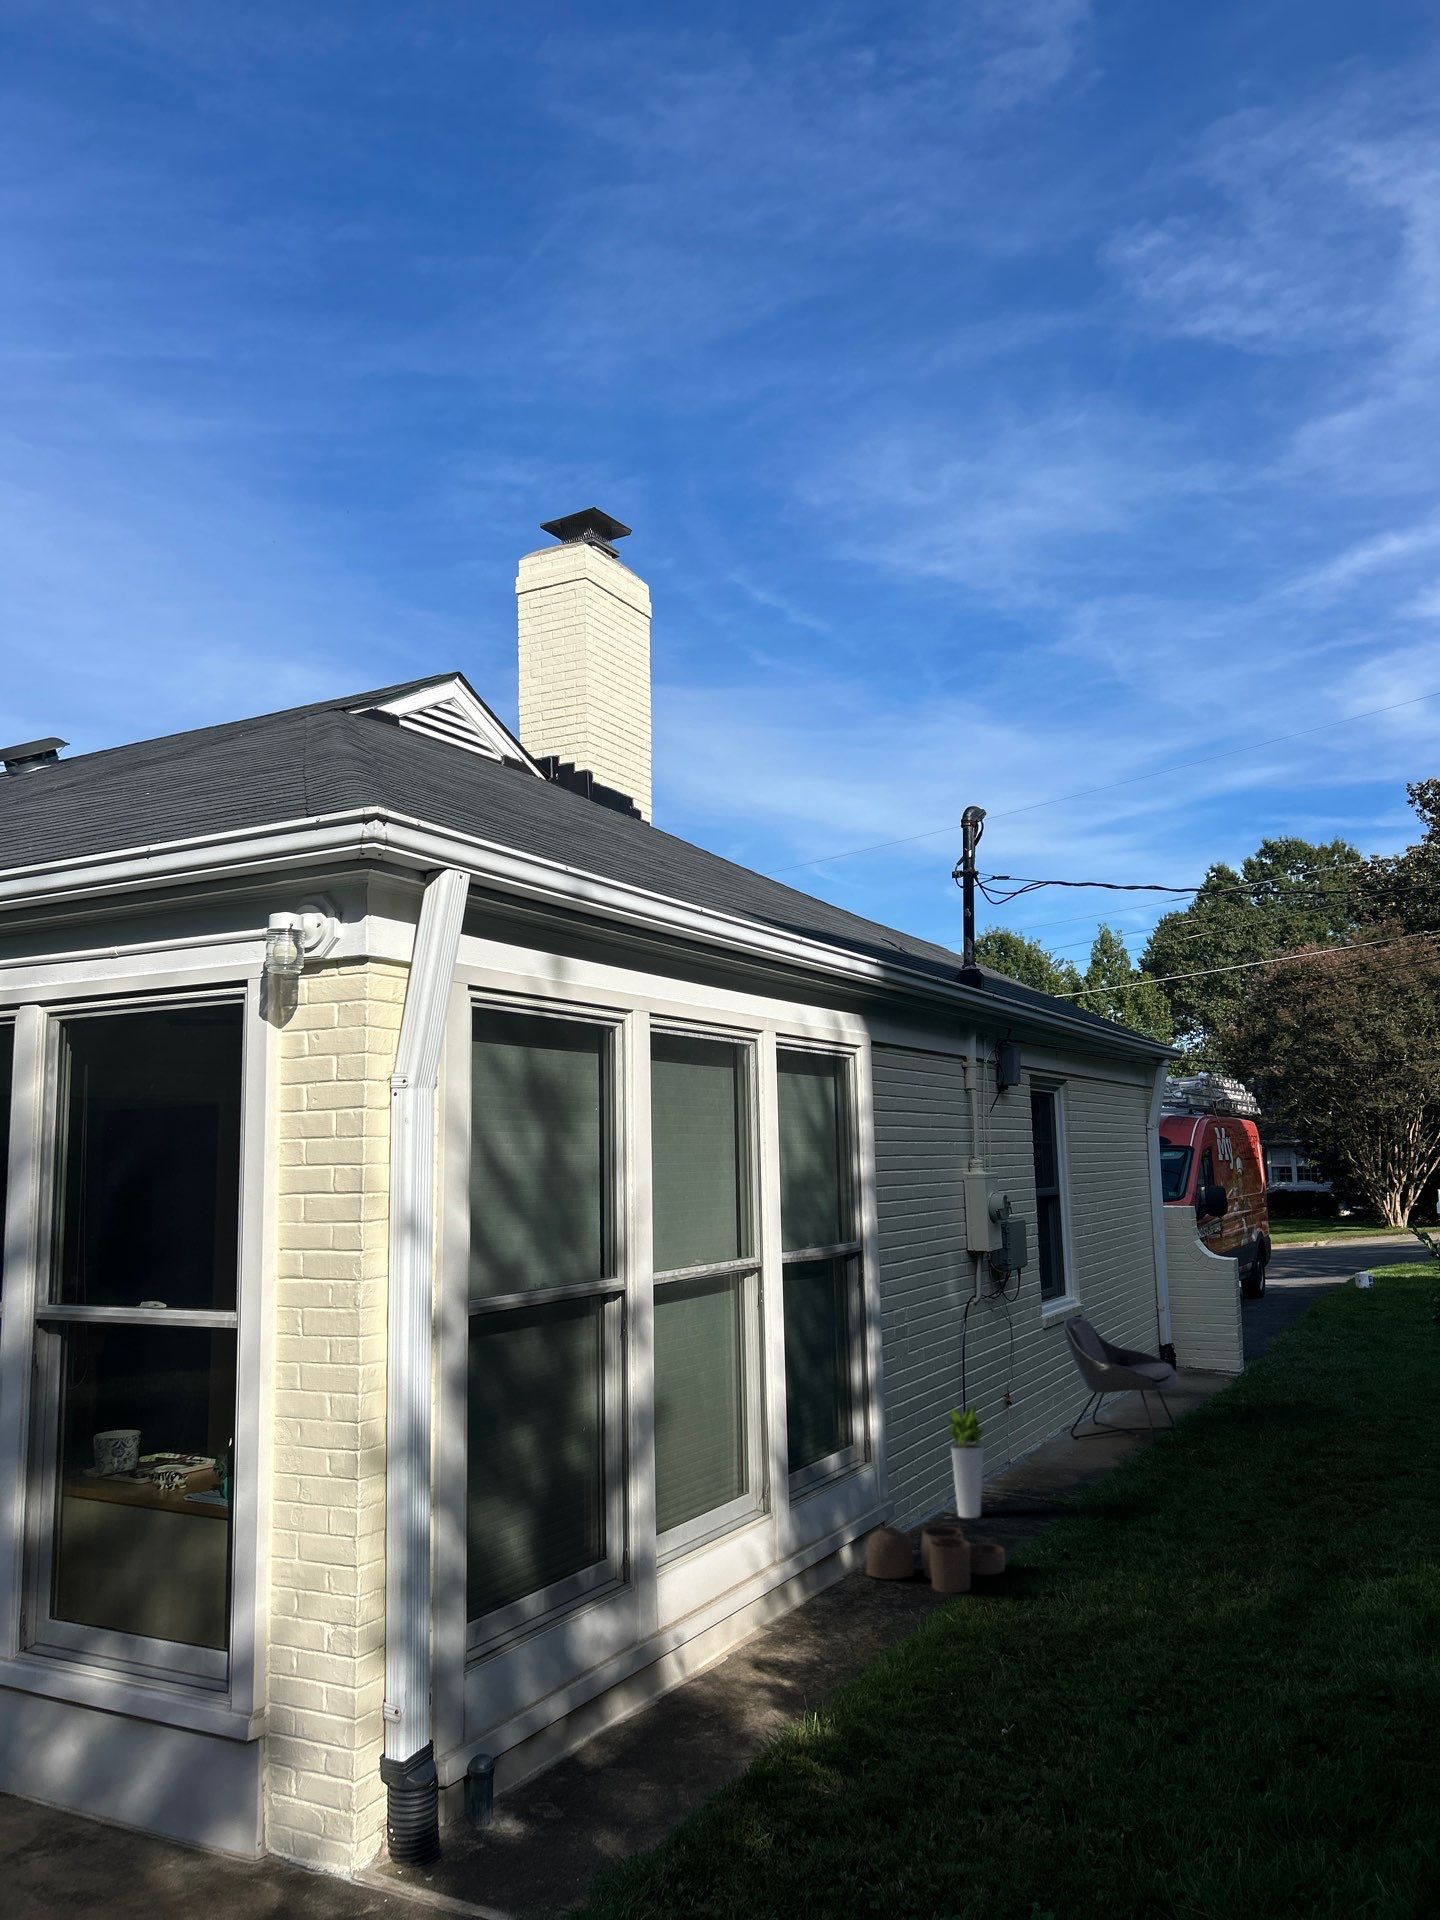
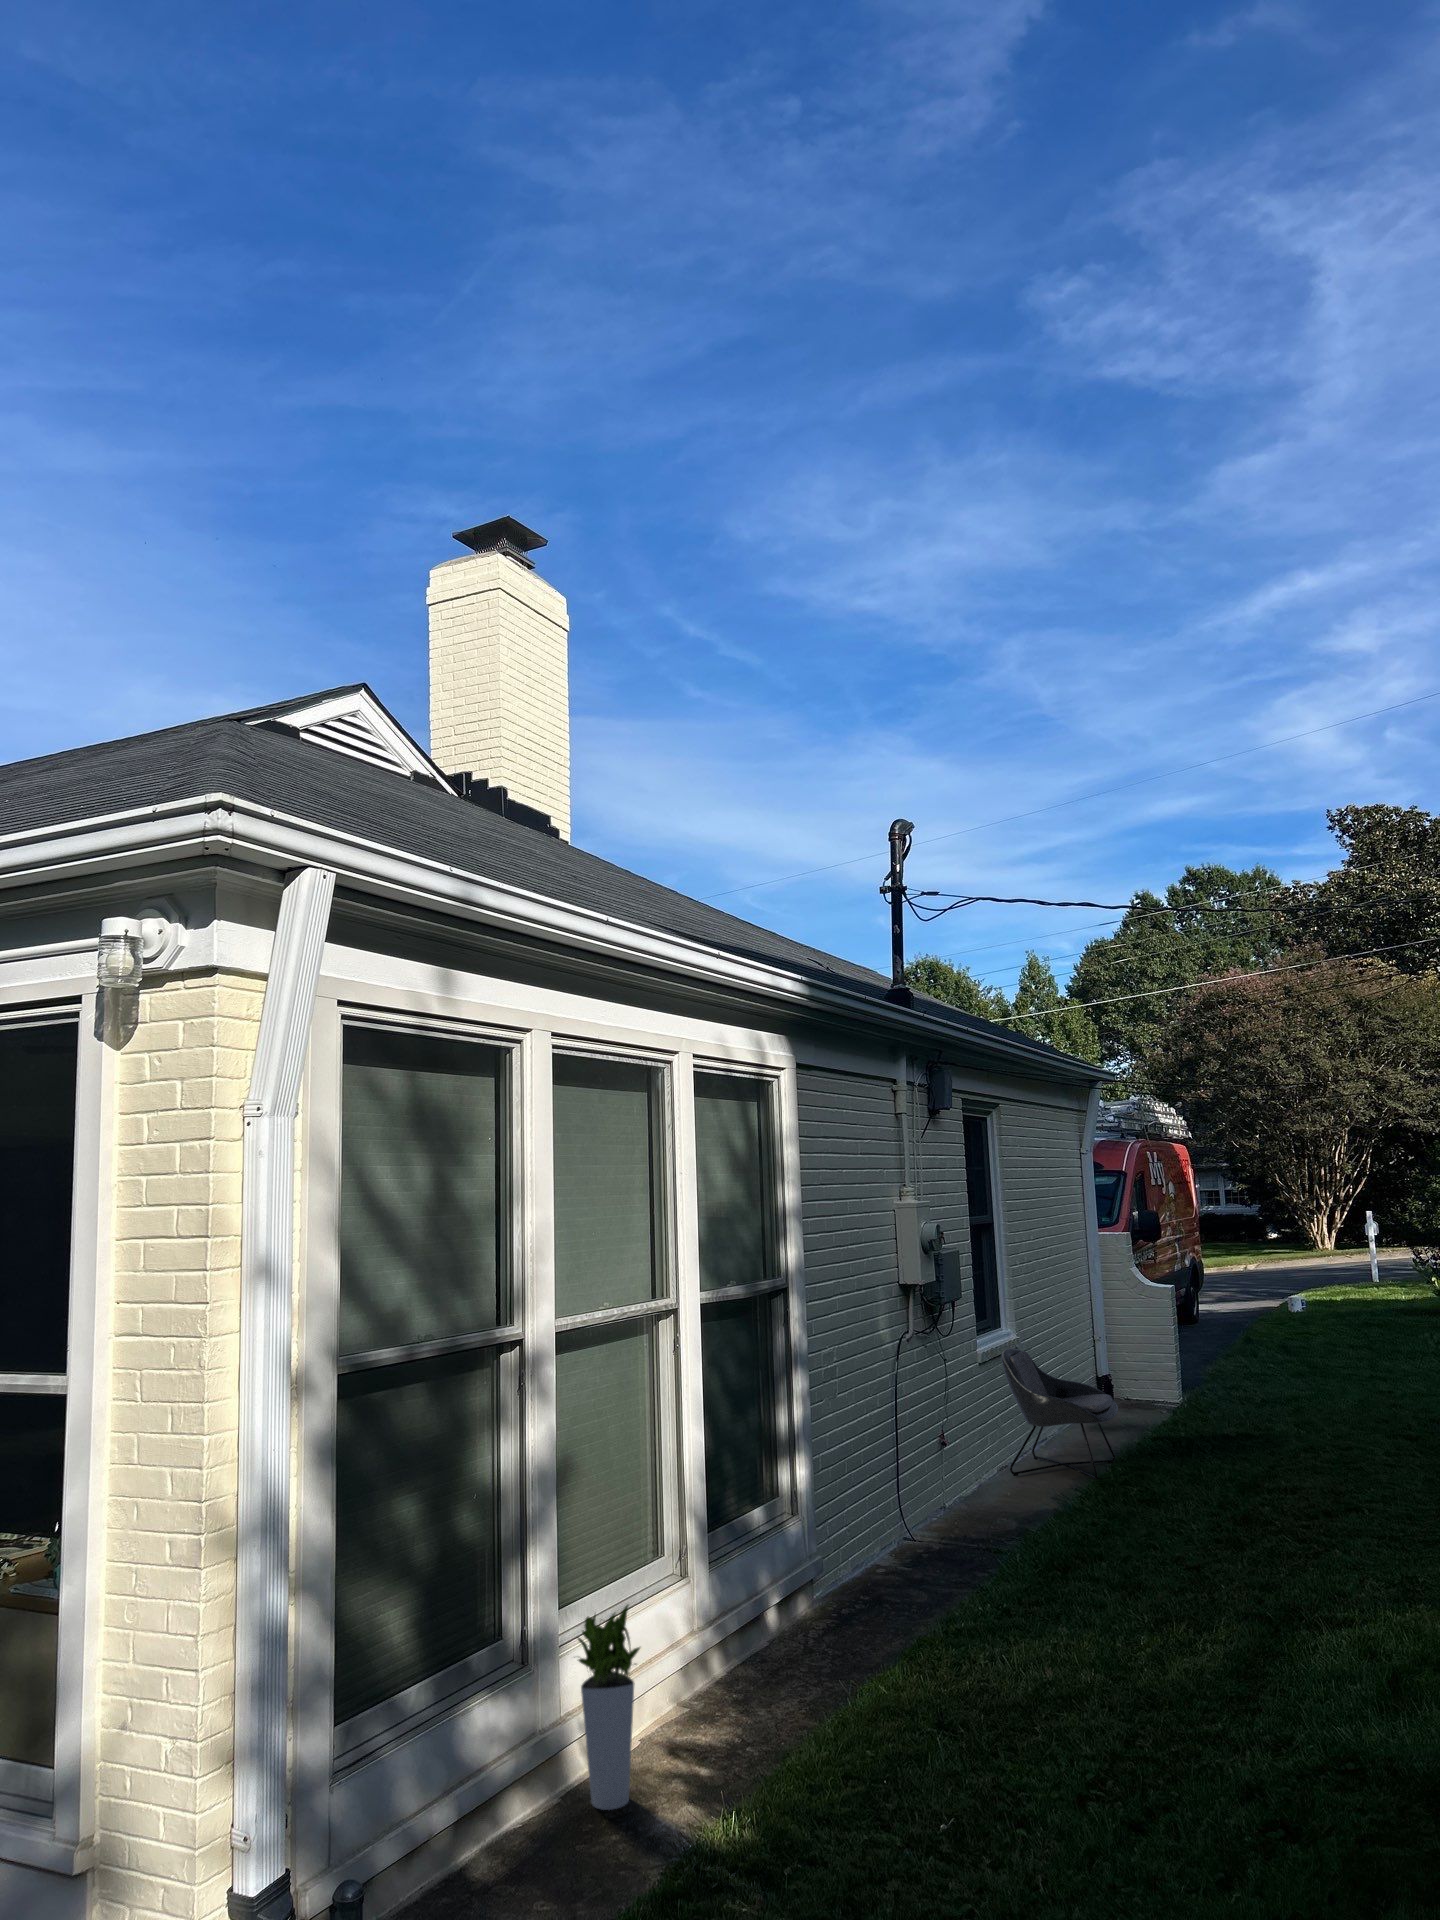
planter: present [947,1404,984,1518] -> present [578,1605,640,1810]
woven basket: present [867,1523,1005,1593] -> none [796,1575,943,1654]

